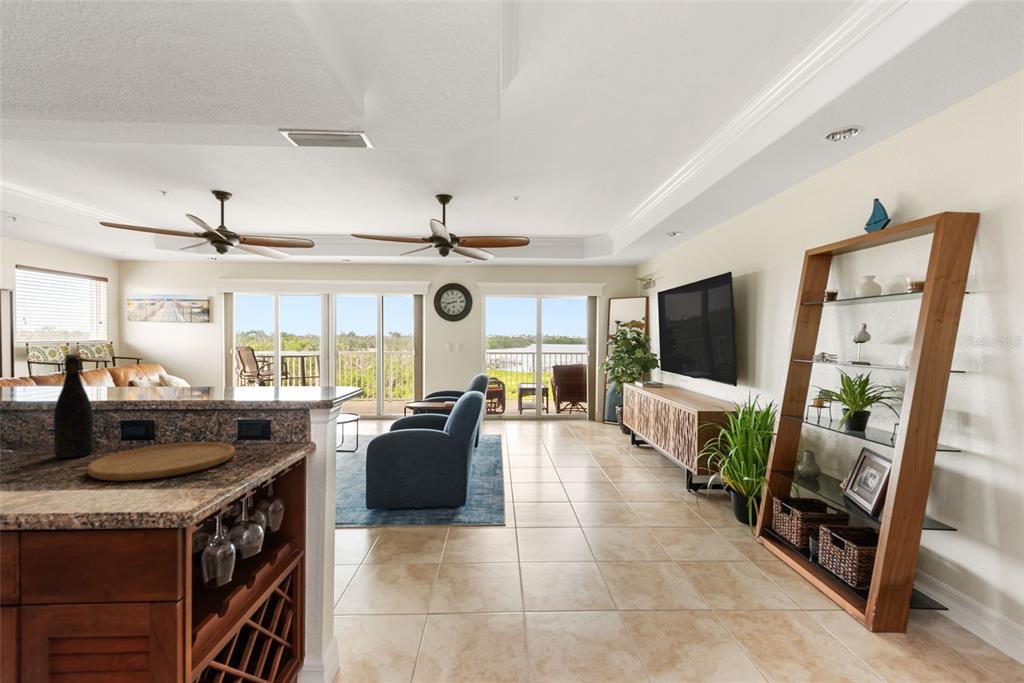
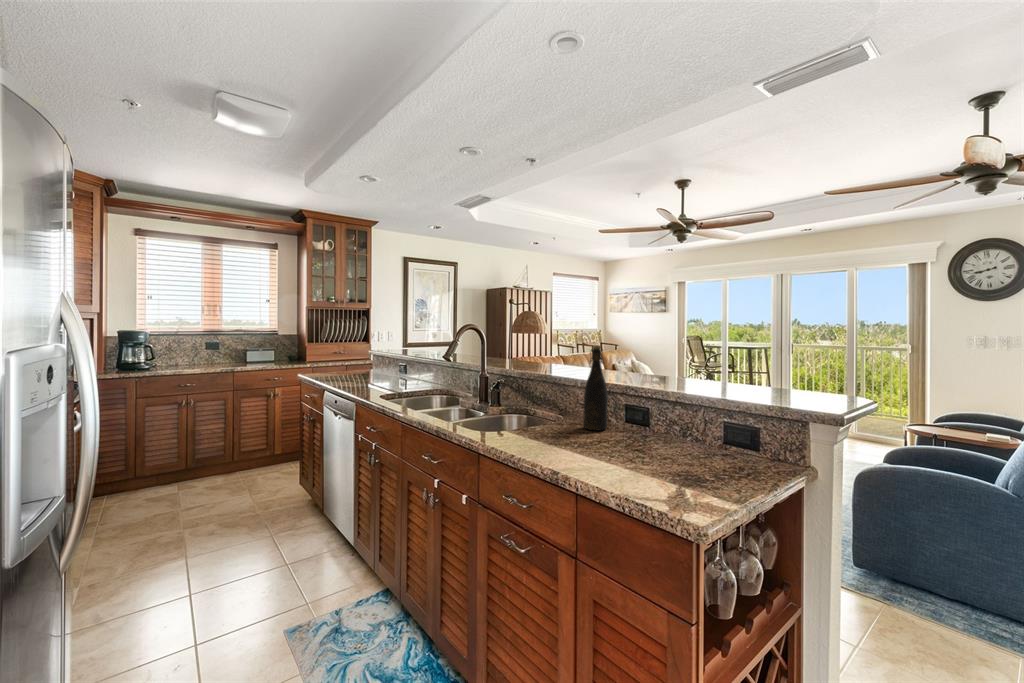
cutting board: present [87,442,235,481] -> none [608,434,728,474]

